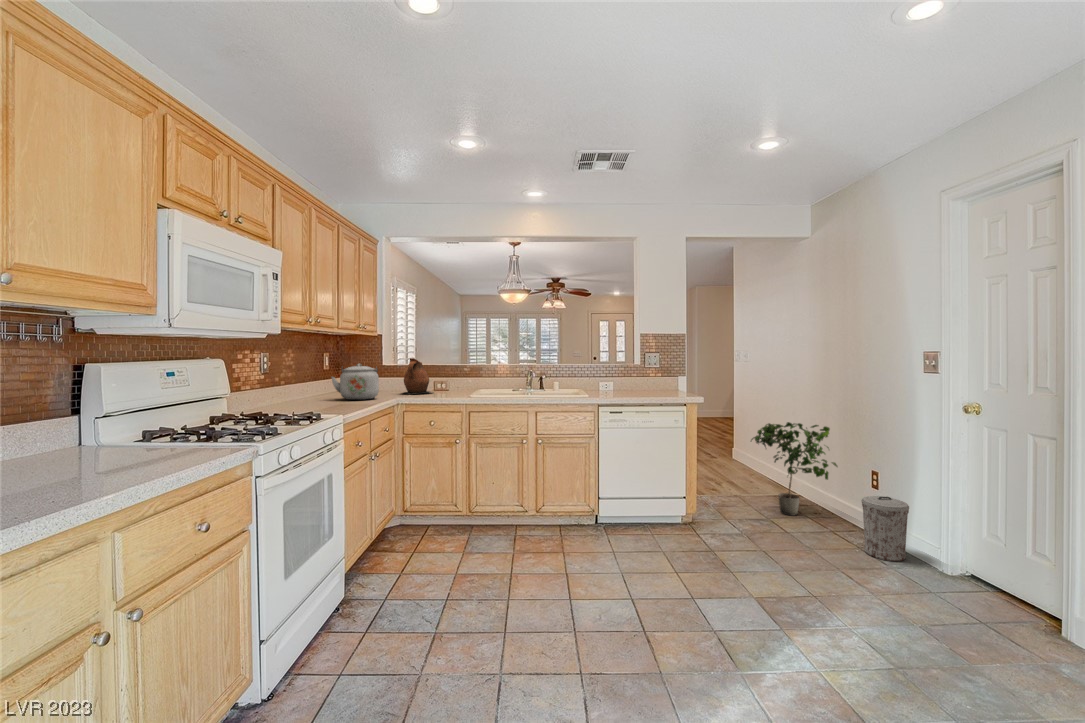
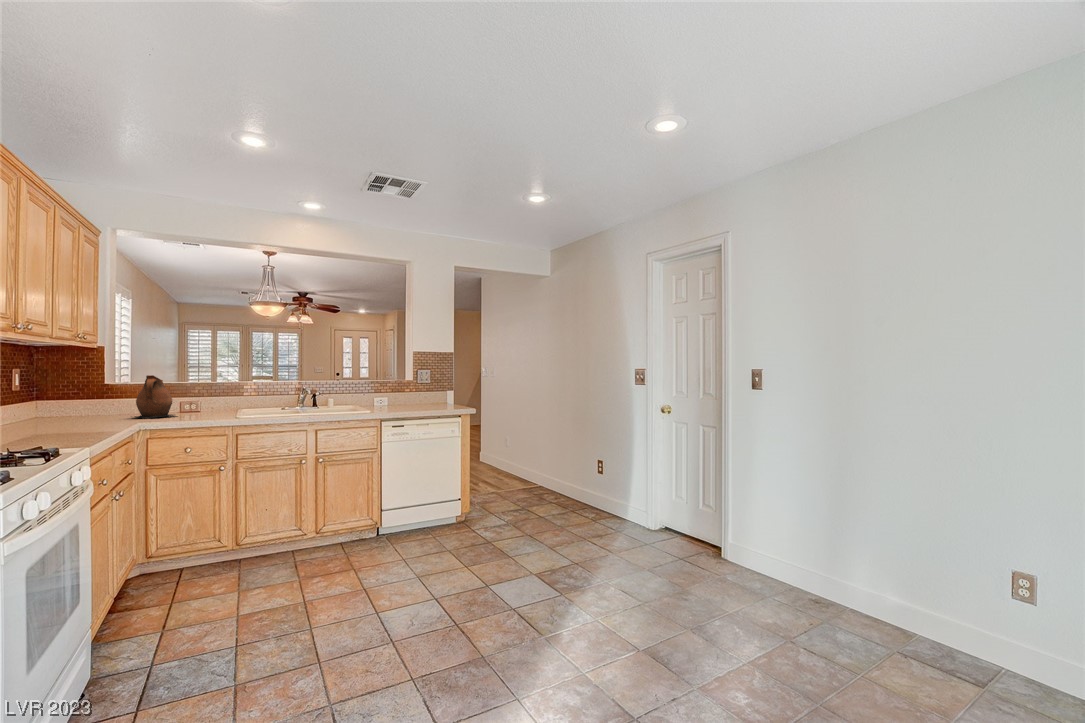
kettle: present [332,364,379,400] -> none [38,381,111,426]
potted plant: present [751,422,837,515] -> none [513,428,579,507]
trash can: present [861,496,909,561] -> none [597,478,627,527]

